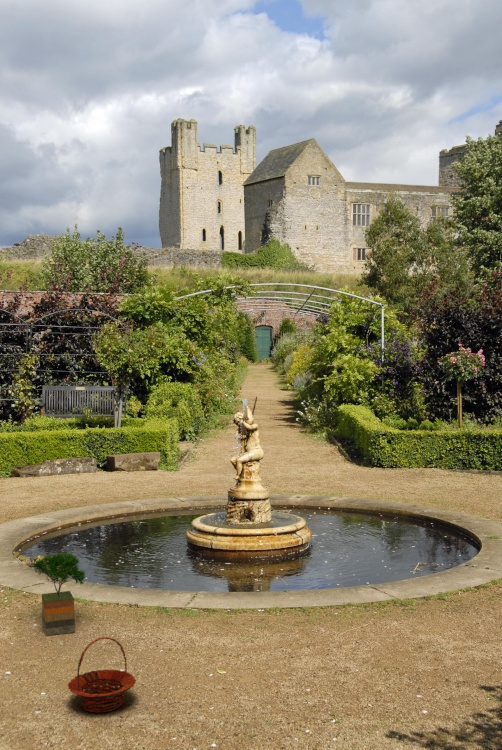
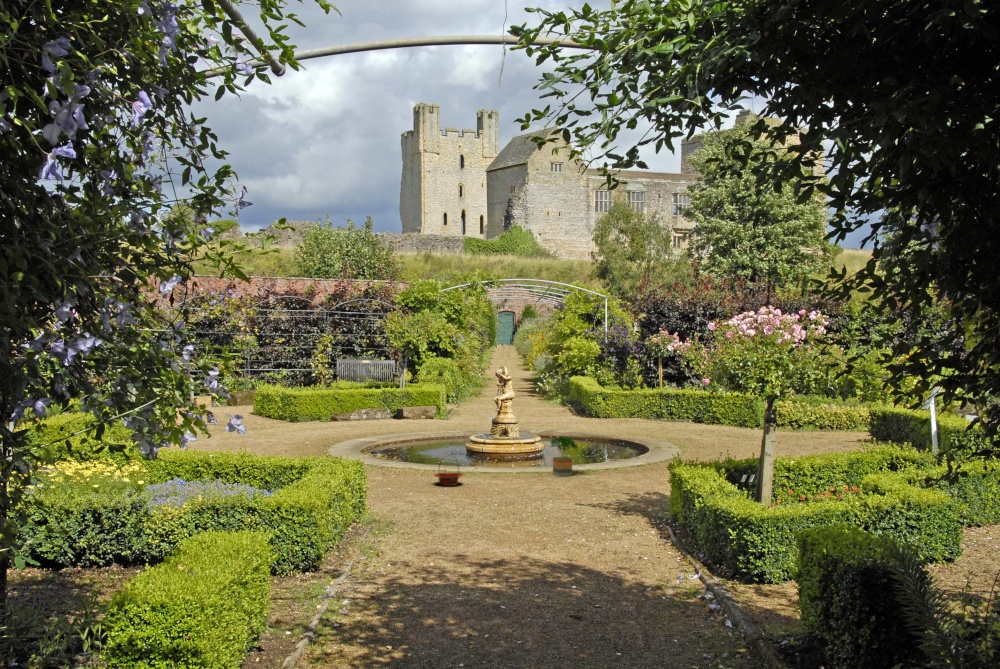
potted tree: present [33,553,85,636] -> present [551,437,578,477]

